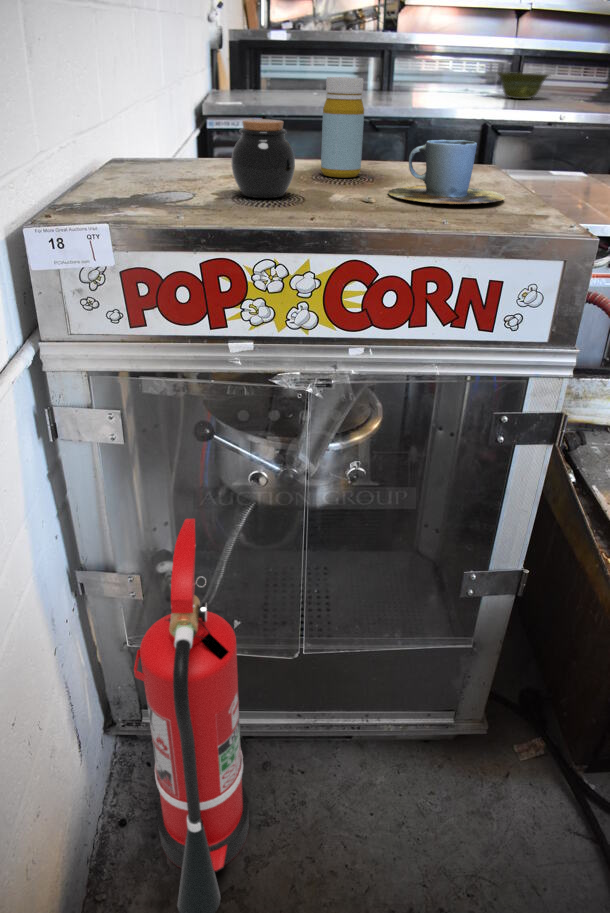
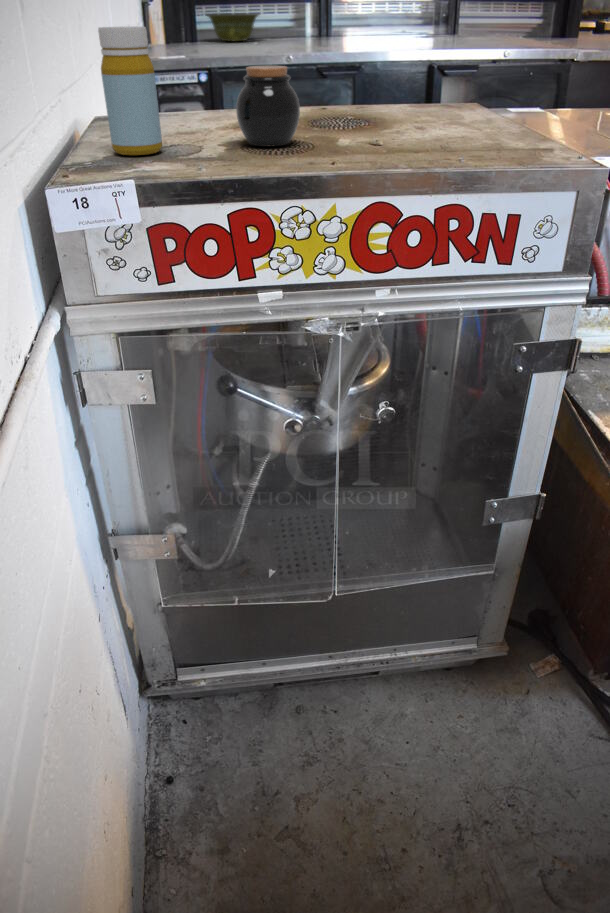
dish: present [497,72,549,99] -> present [207,13,260,41]
bottle: present [321,77,364,177] -> present [98,27,162,155]
cup: present [388,140,505,204] -> none [387,78,503,142]
fire extinguisher: present [134,519,249,913] -> none [187,473,296,858]

